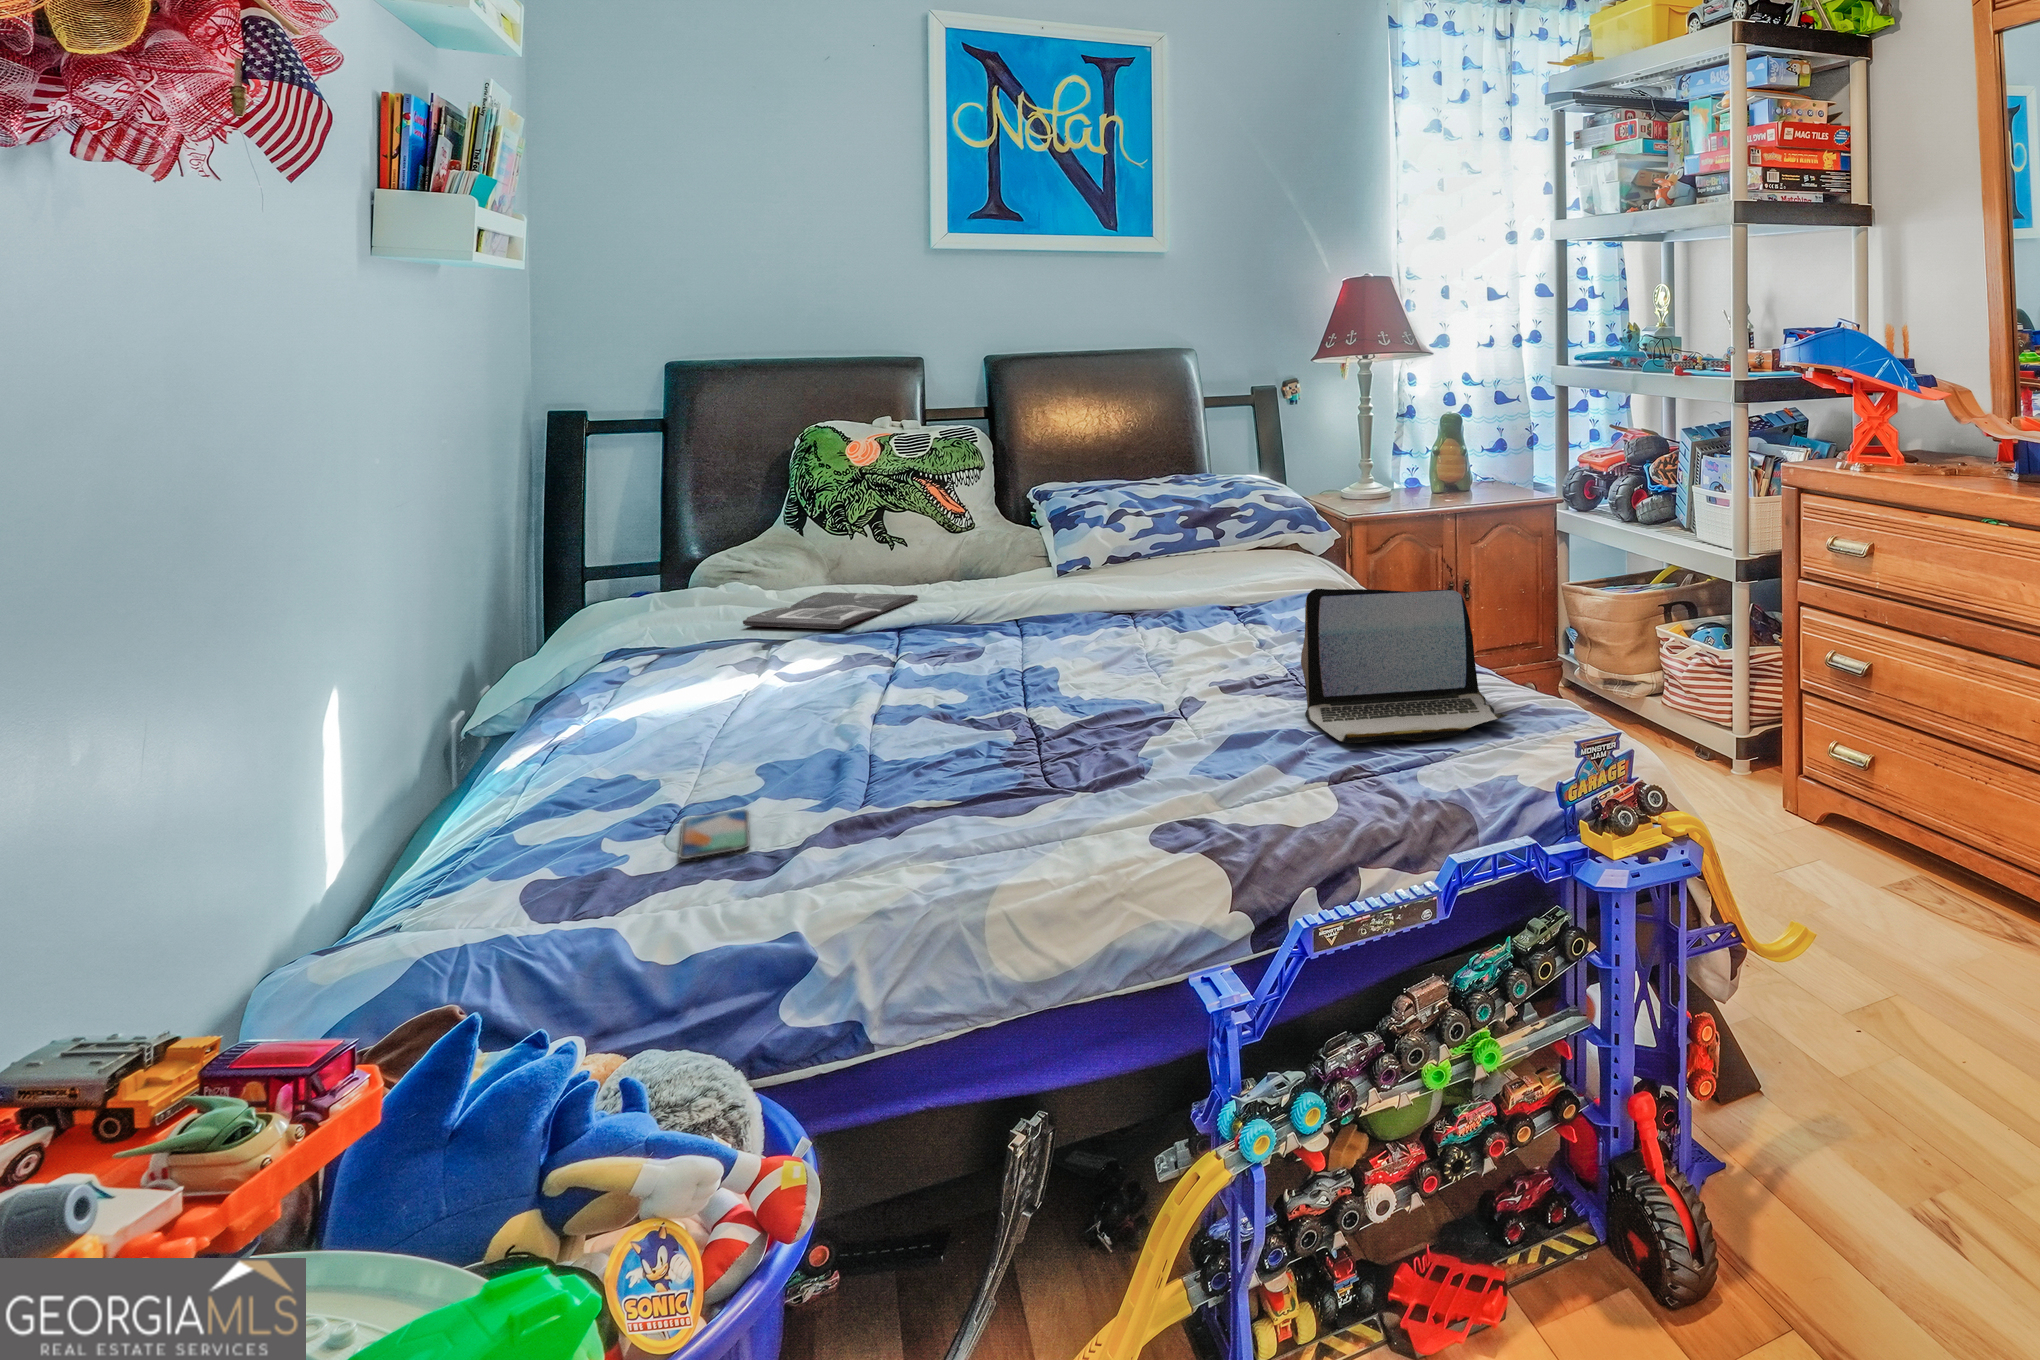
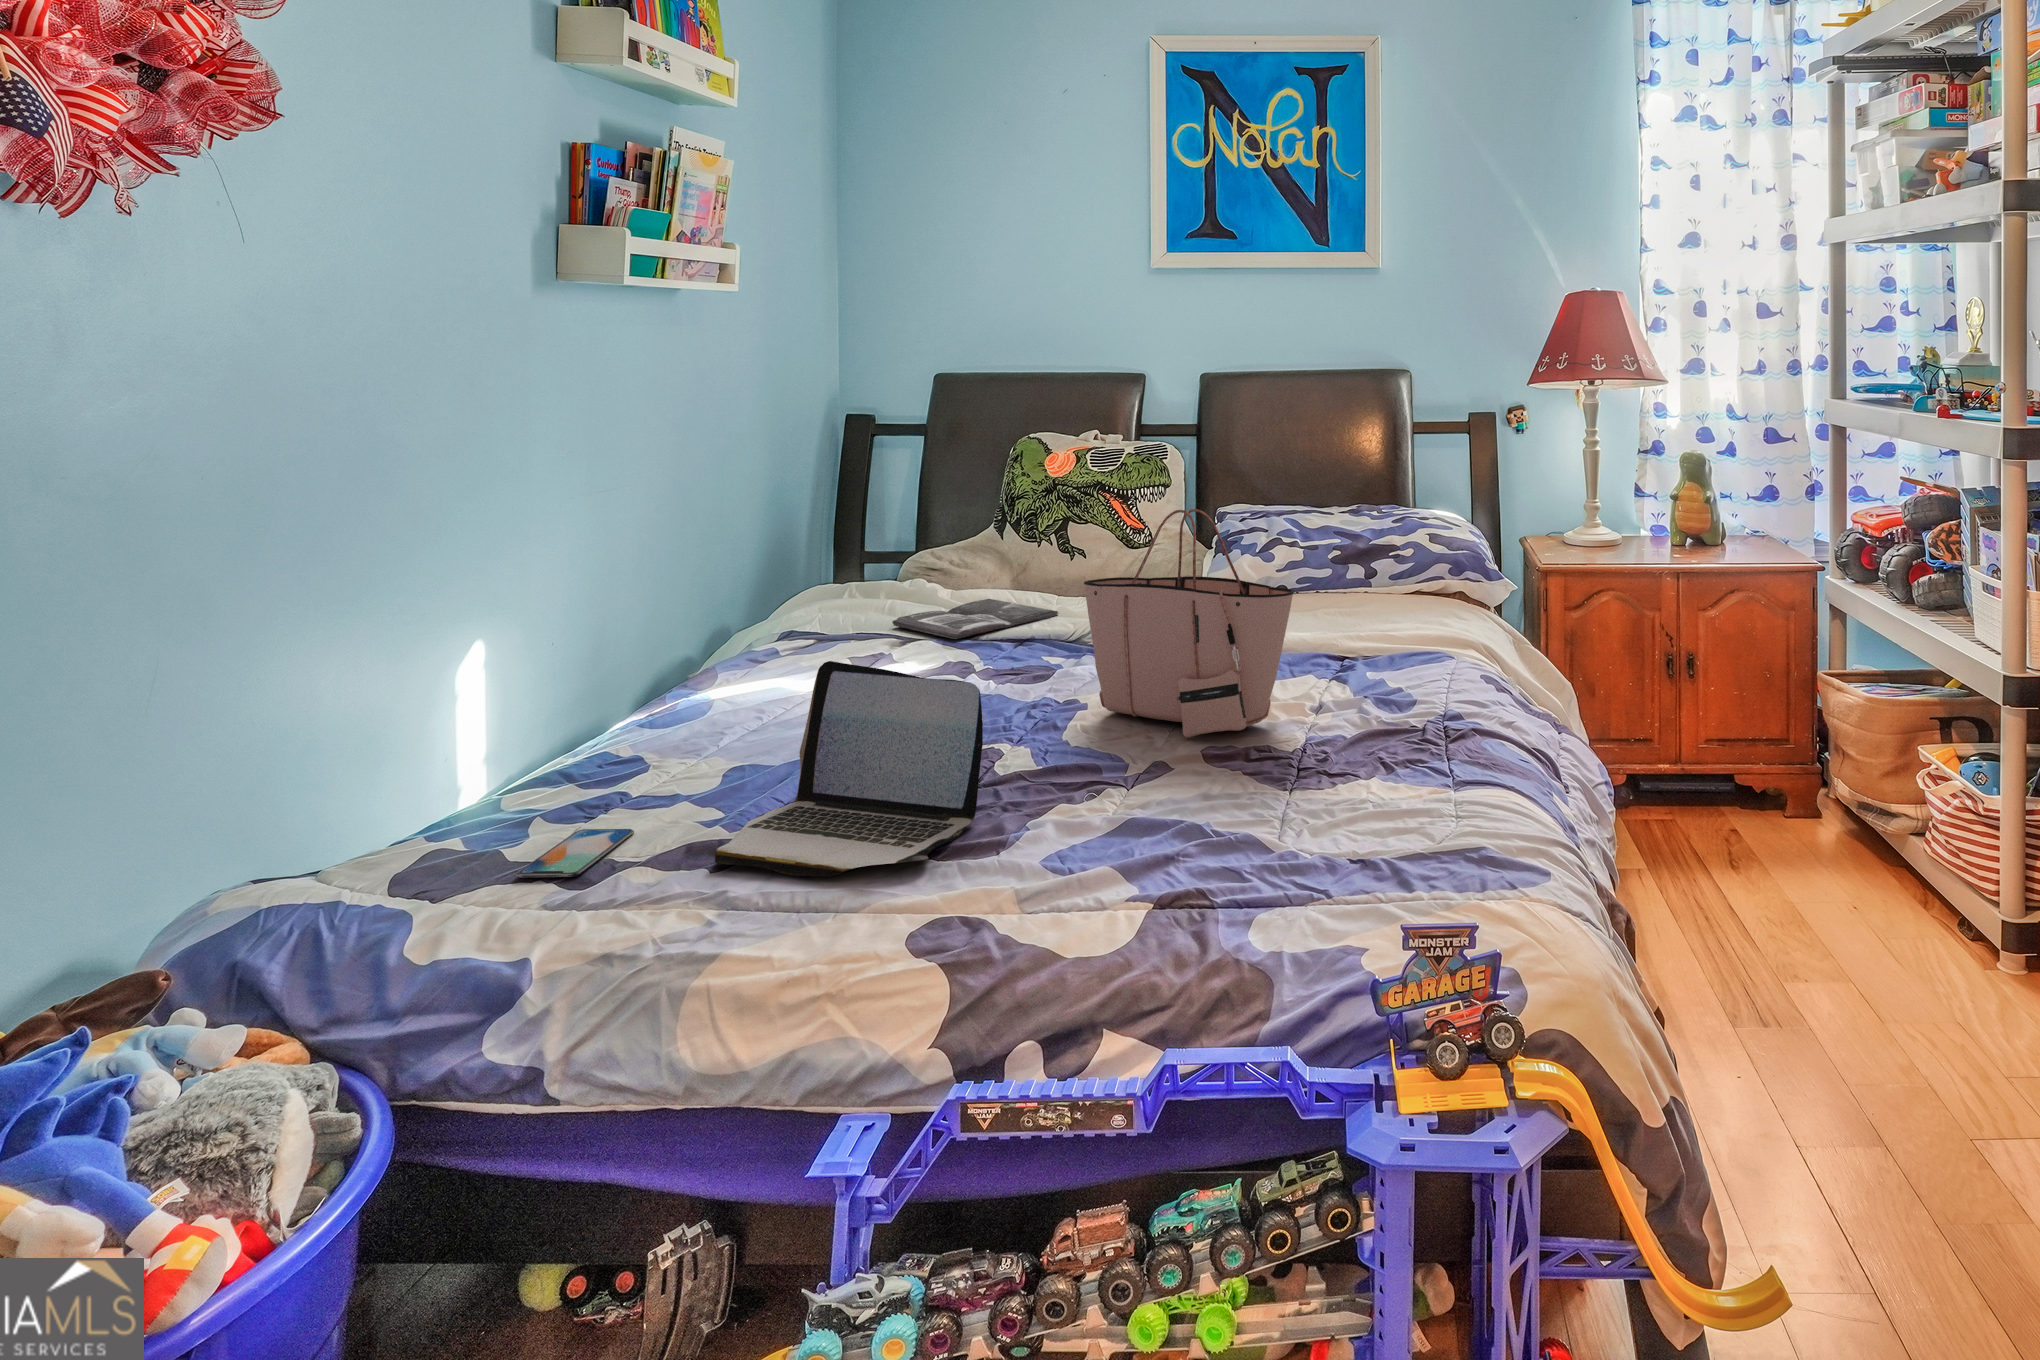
tote bag: none [1062,473,1275,671] -> present [1084,509,1294,738]
laptop: present [1301,589,1508,743] -> present [715,661,983,876]

